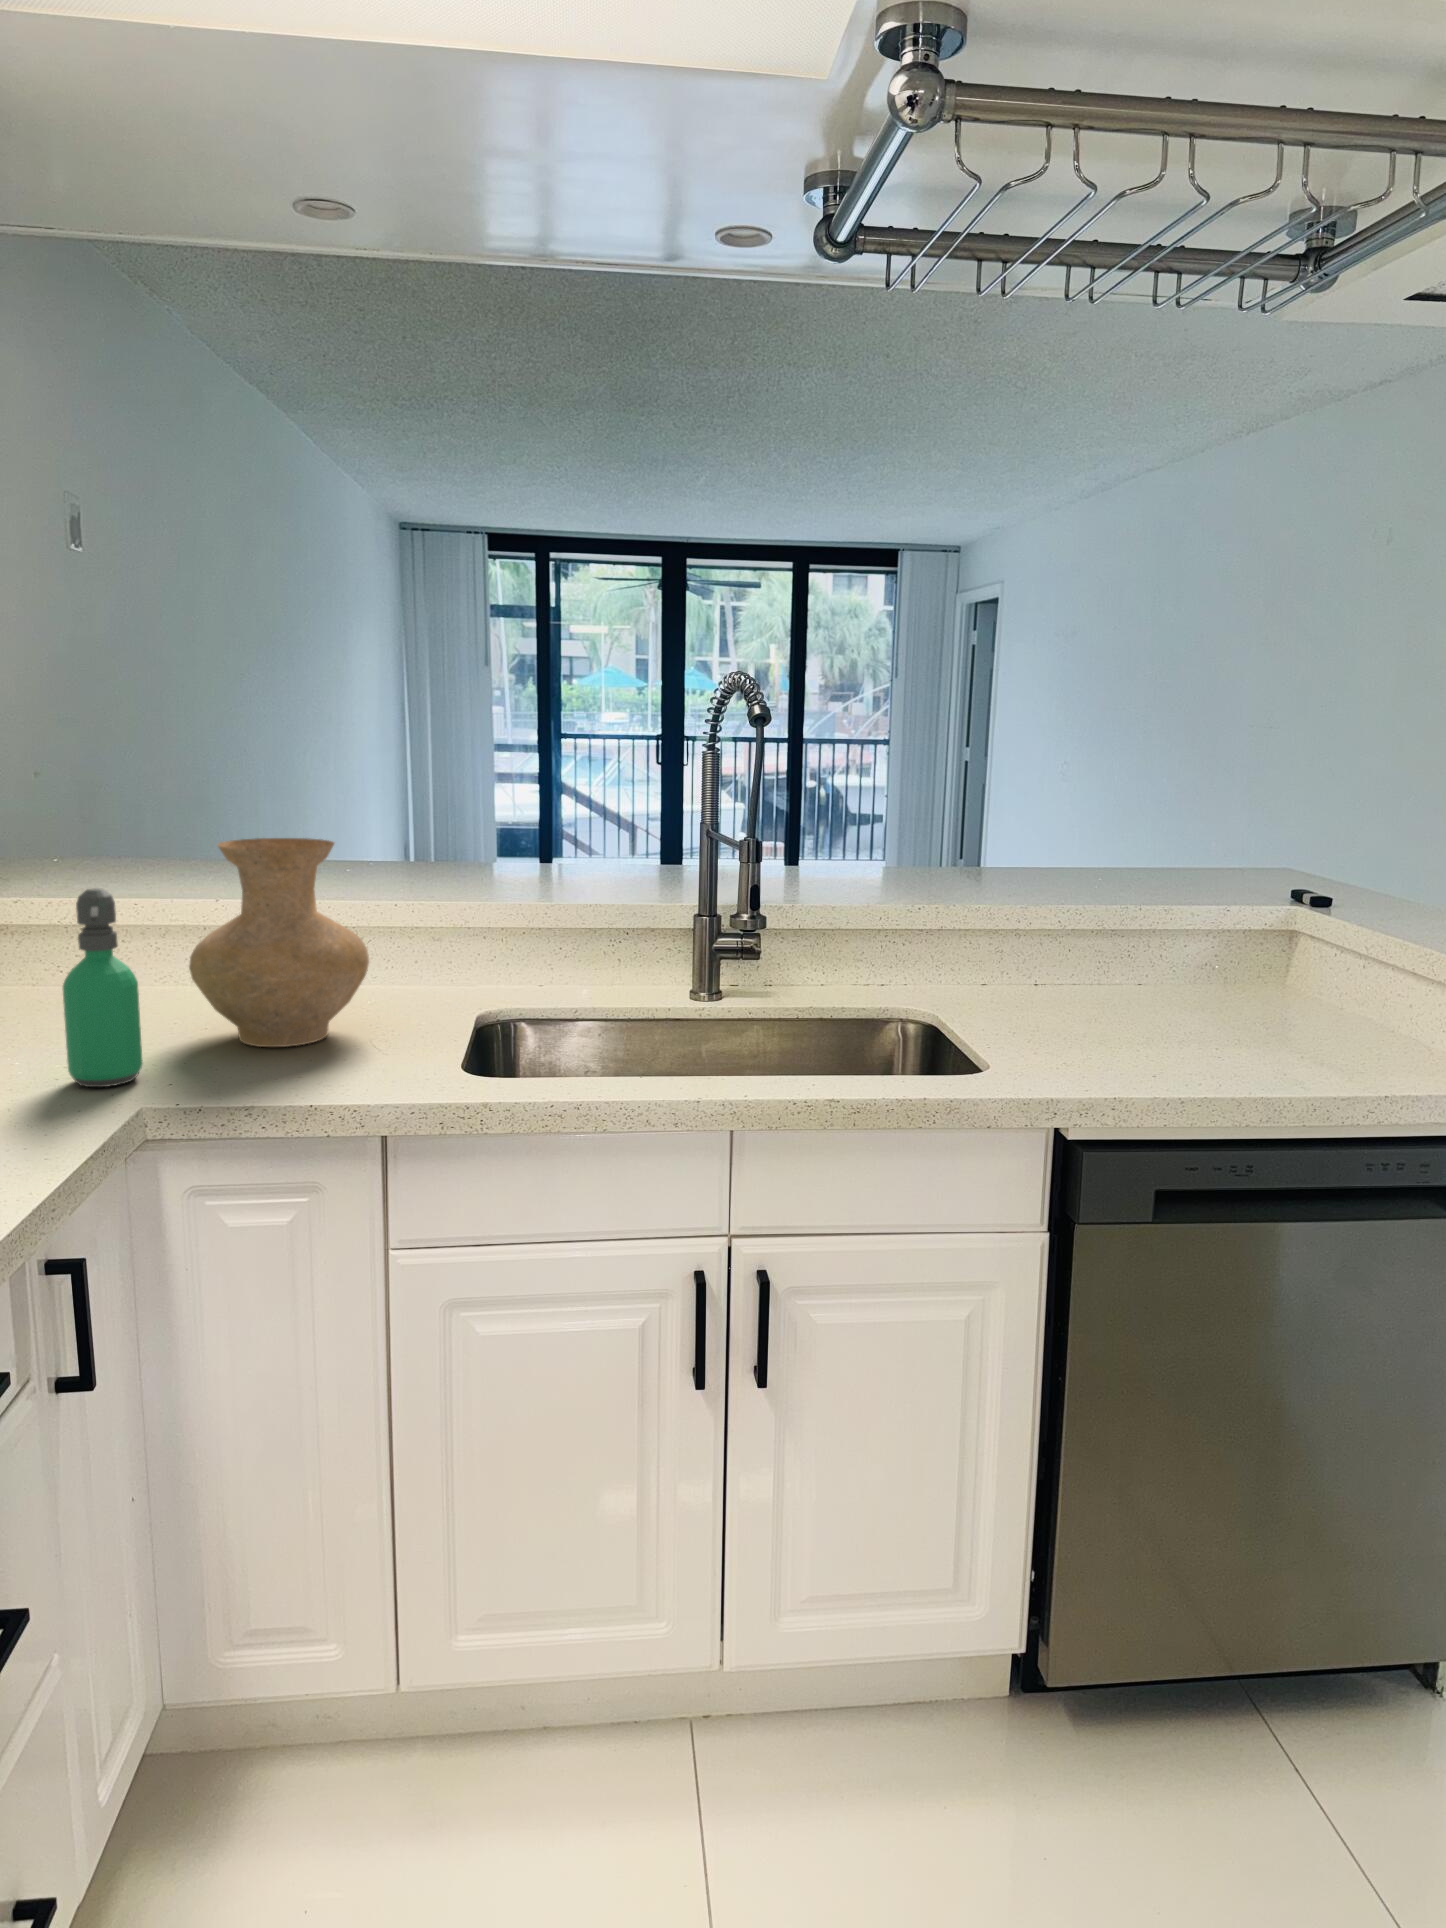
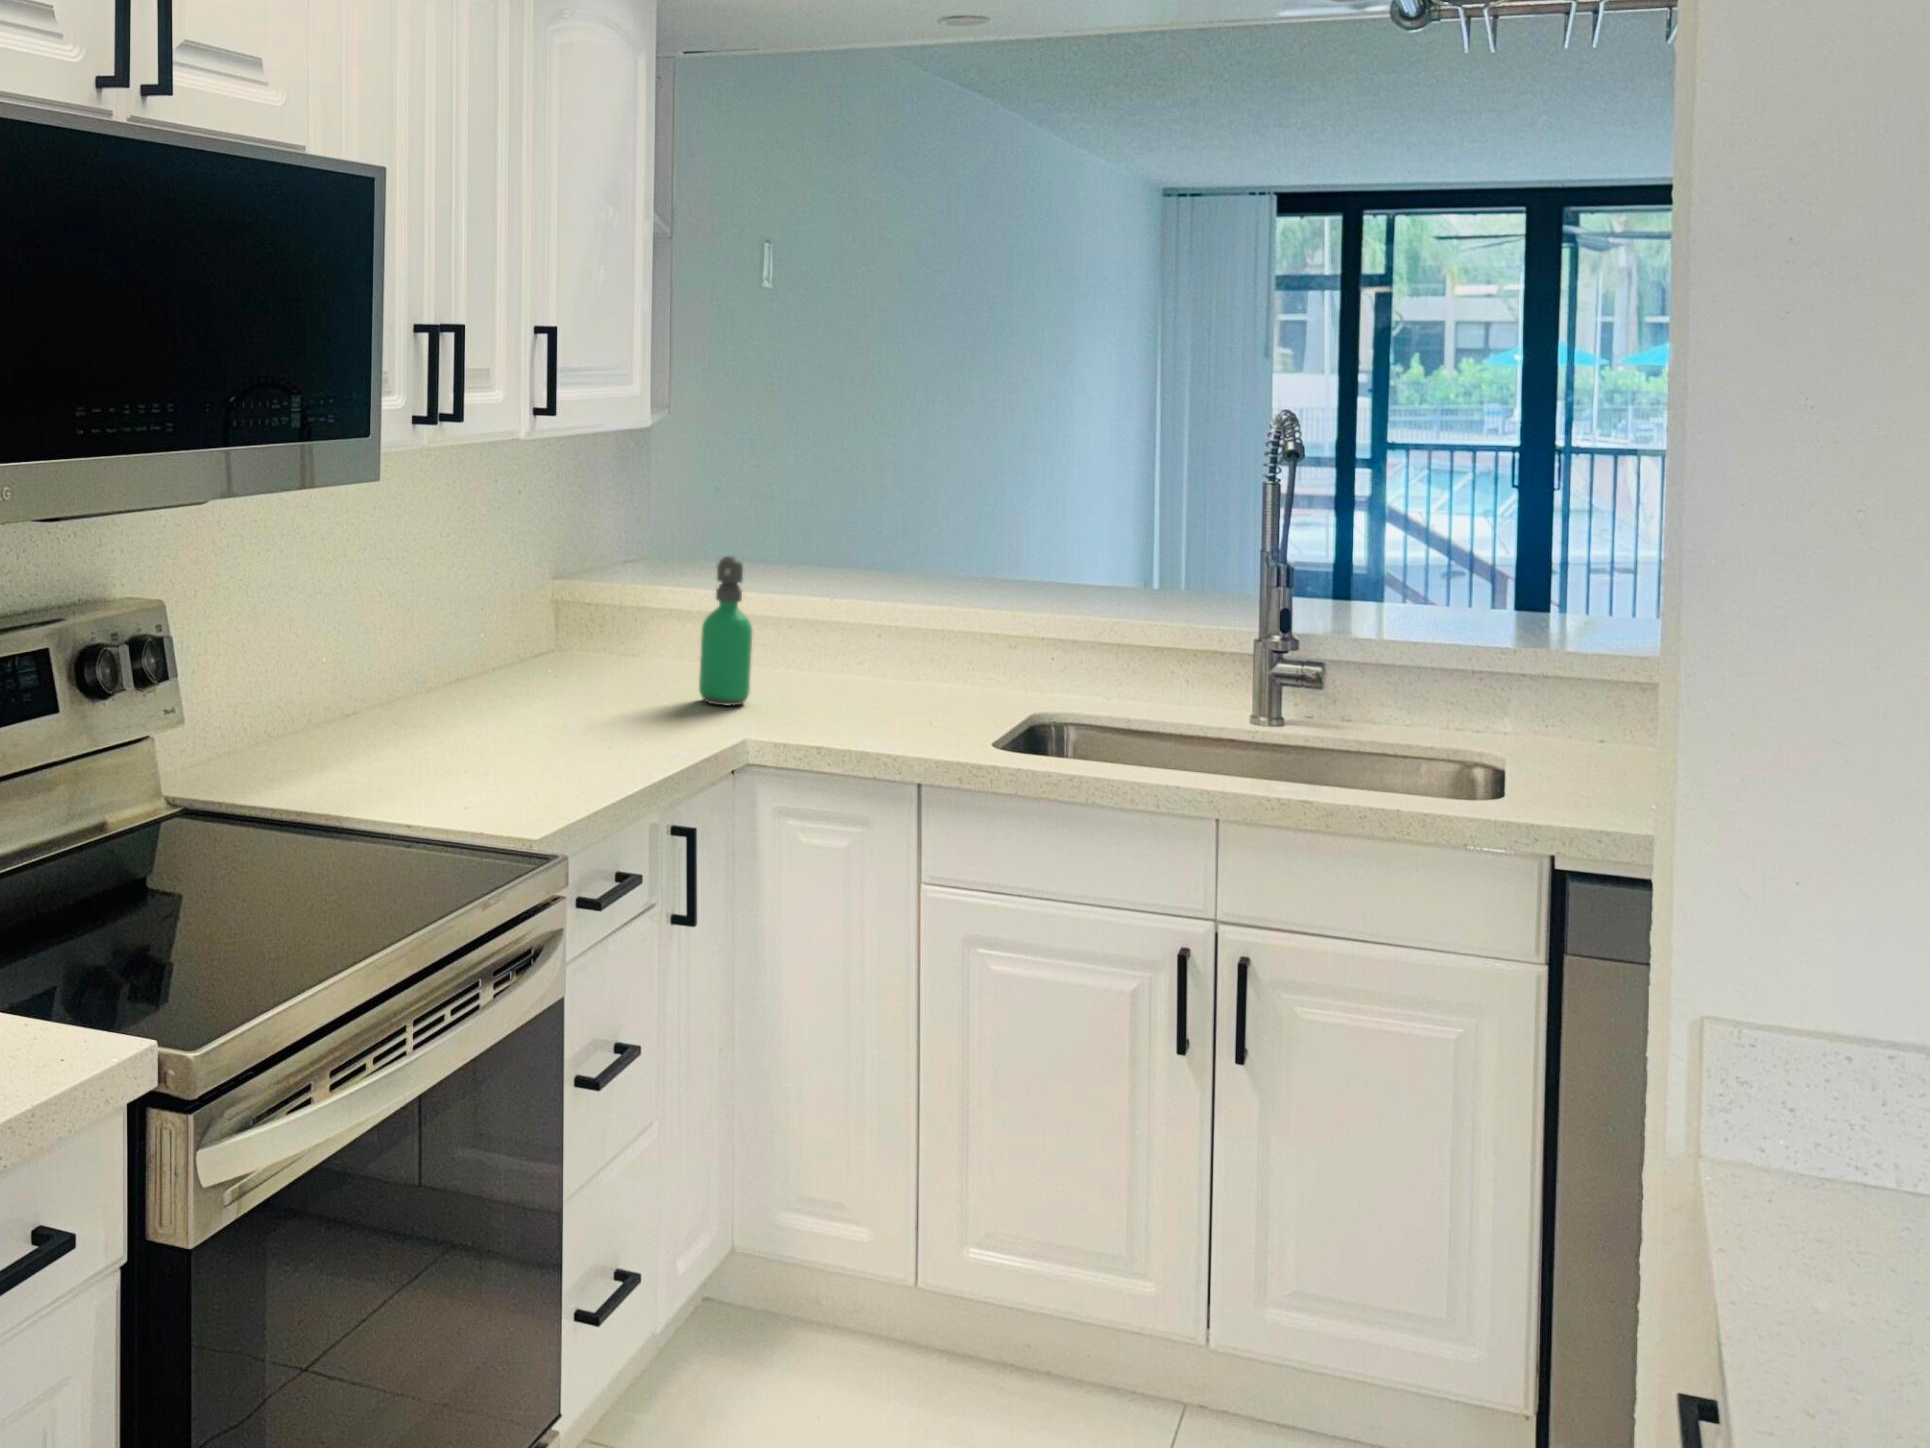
vase: present [189,838,369,1047] -> none [795,530,937,702]

